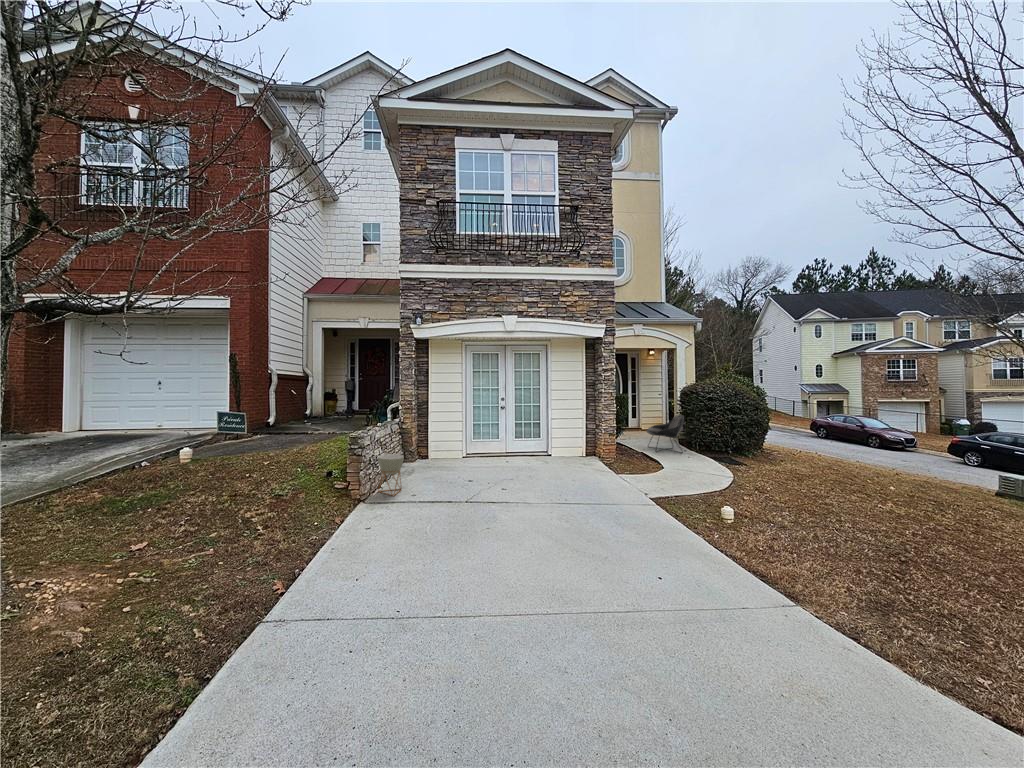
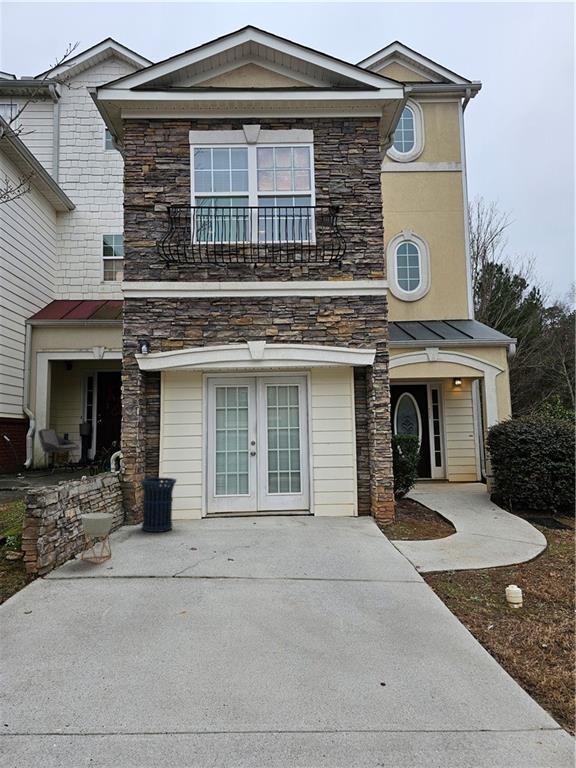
lounge chair: present [647,415,684,453] -> present [35,429,79,469]
trash can: none [416,425,445,469] -> present [141,478,176,532]

